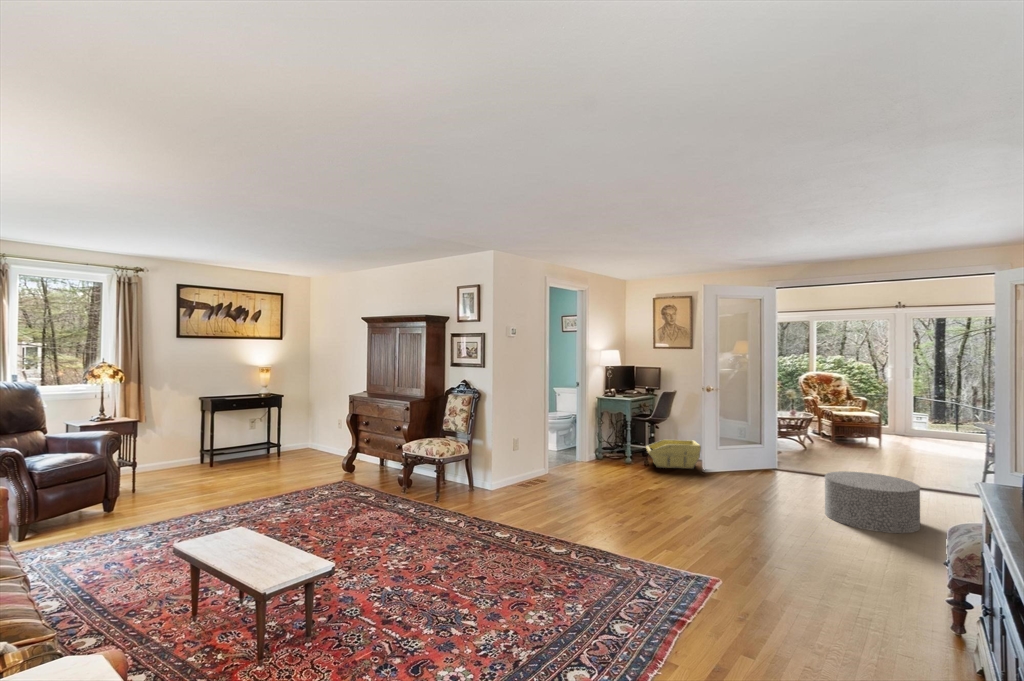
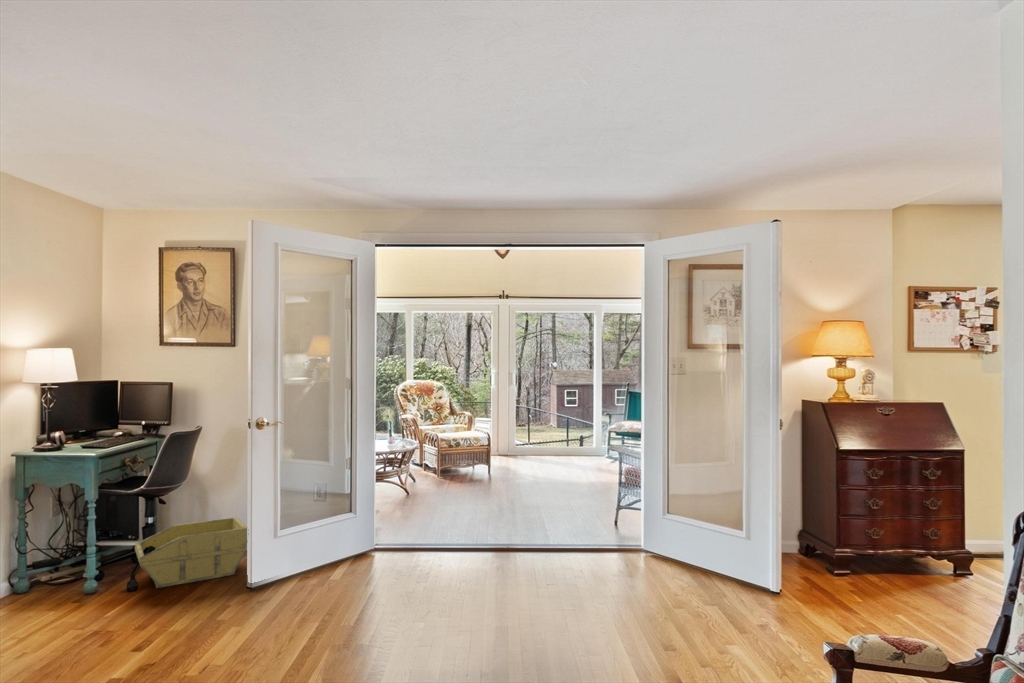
ottoman: present [825,471,920,533] -> none [468,547,602,664]

